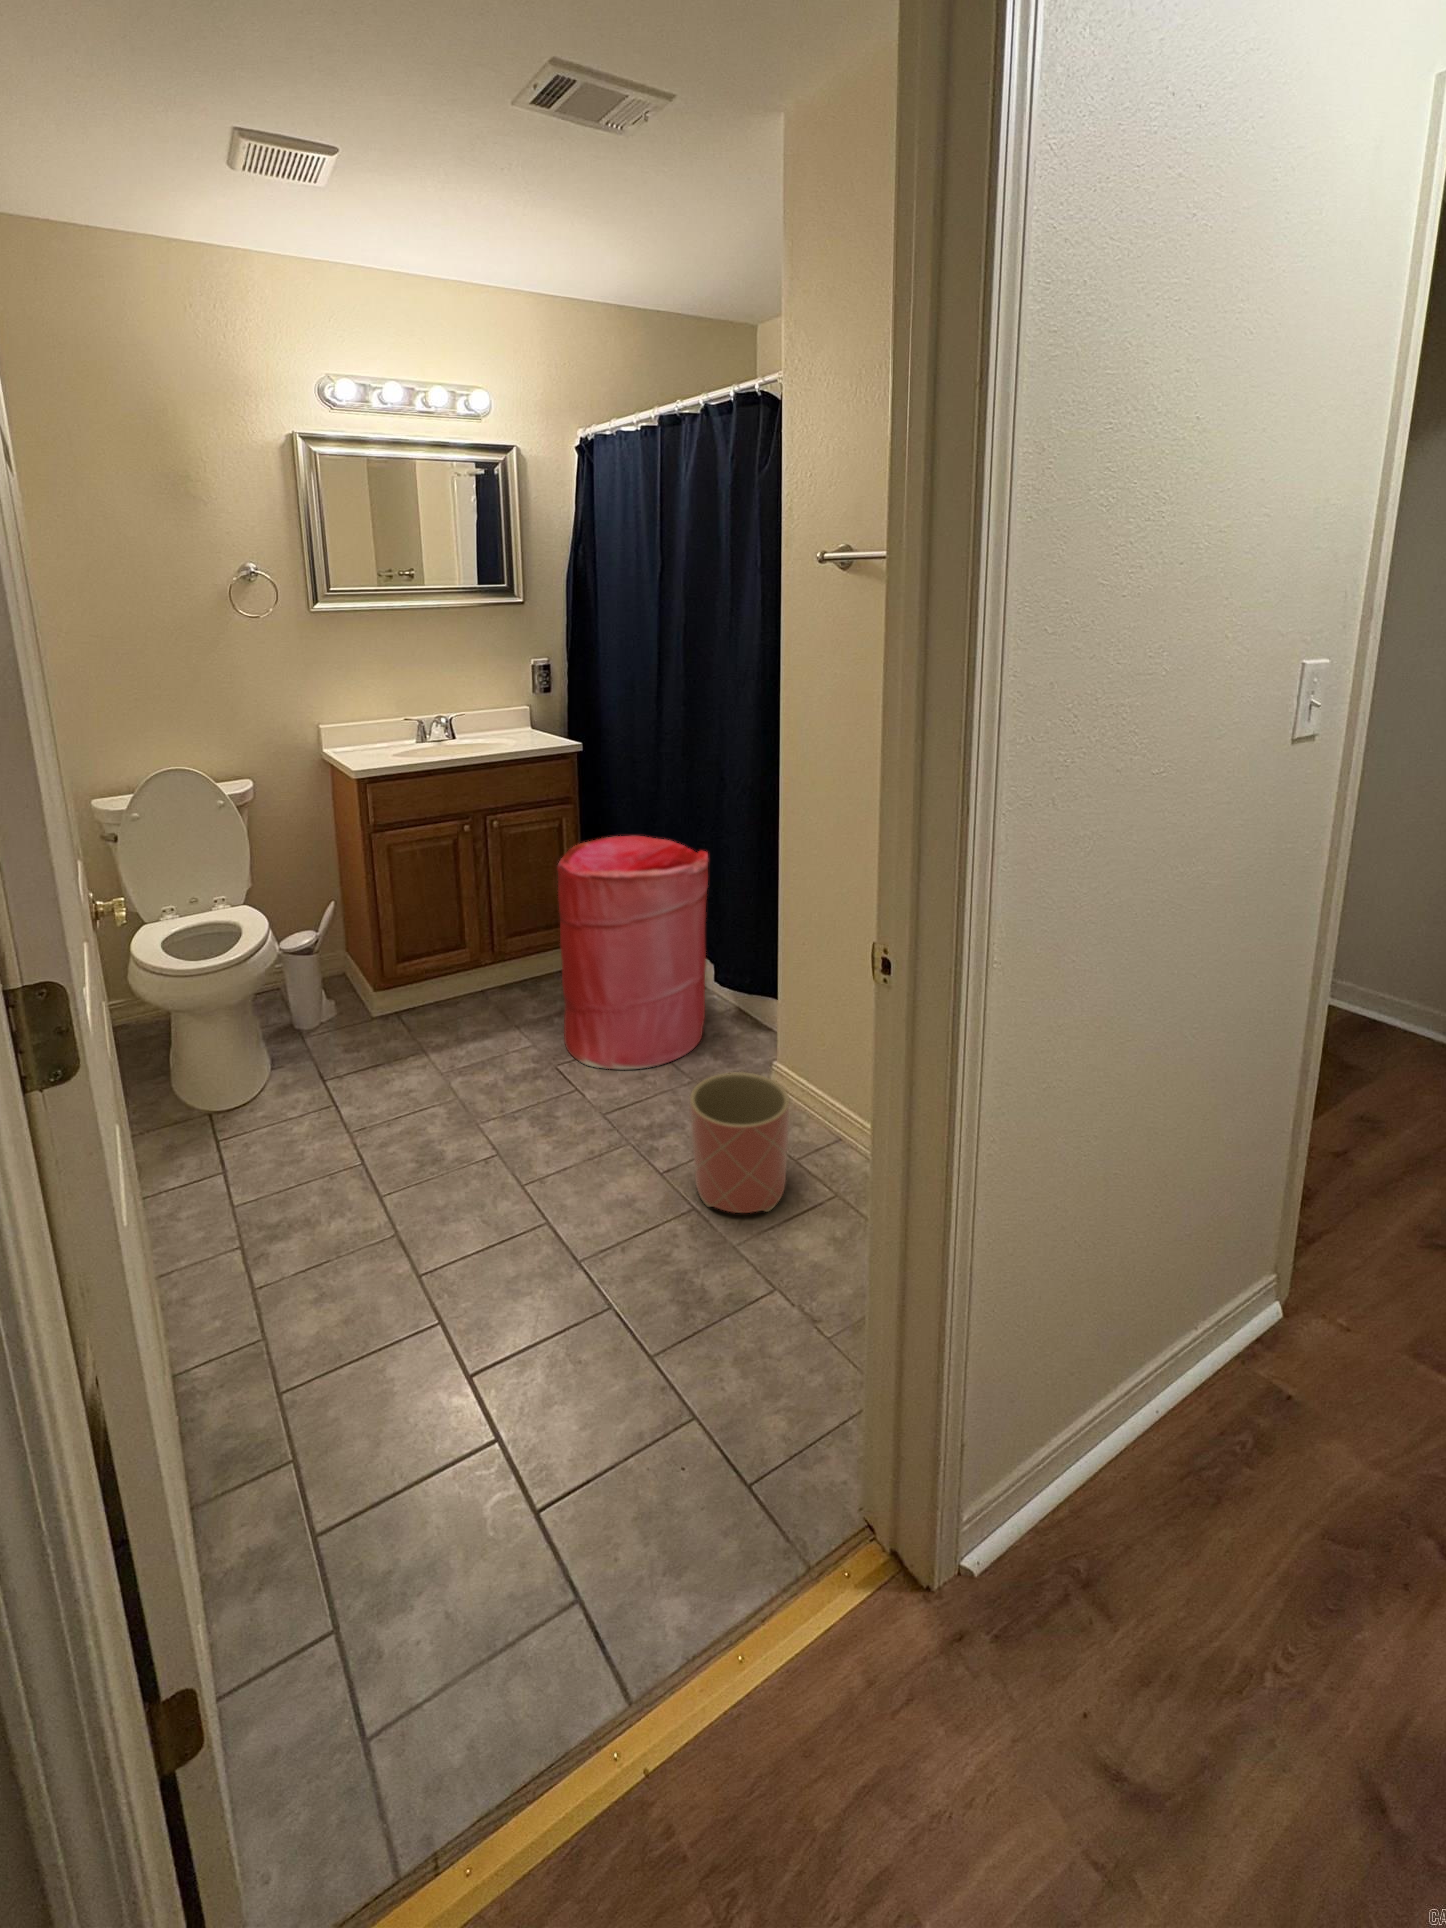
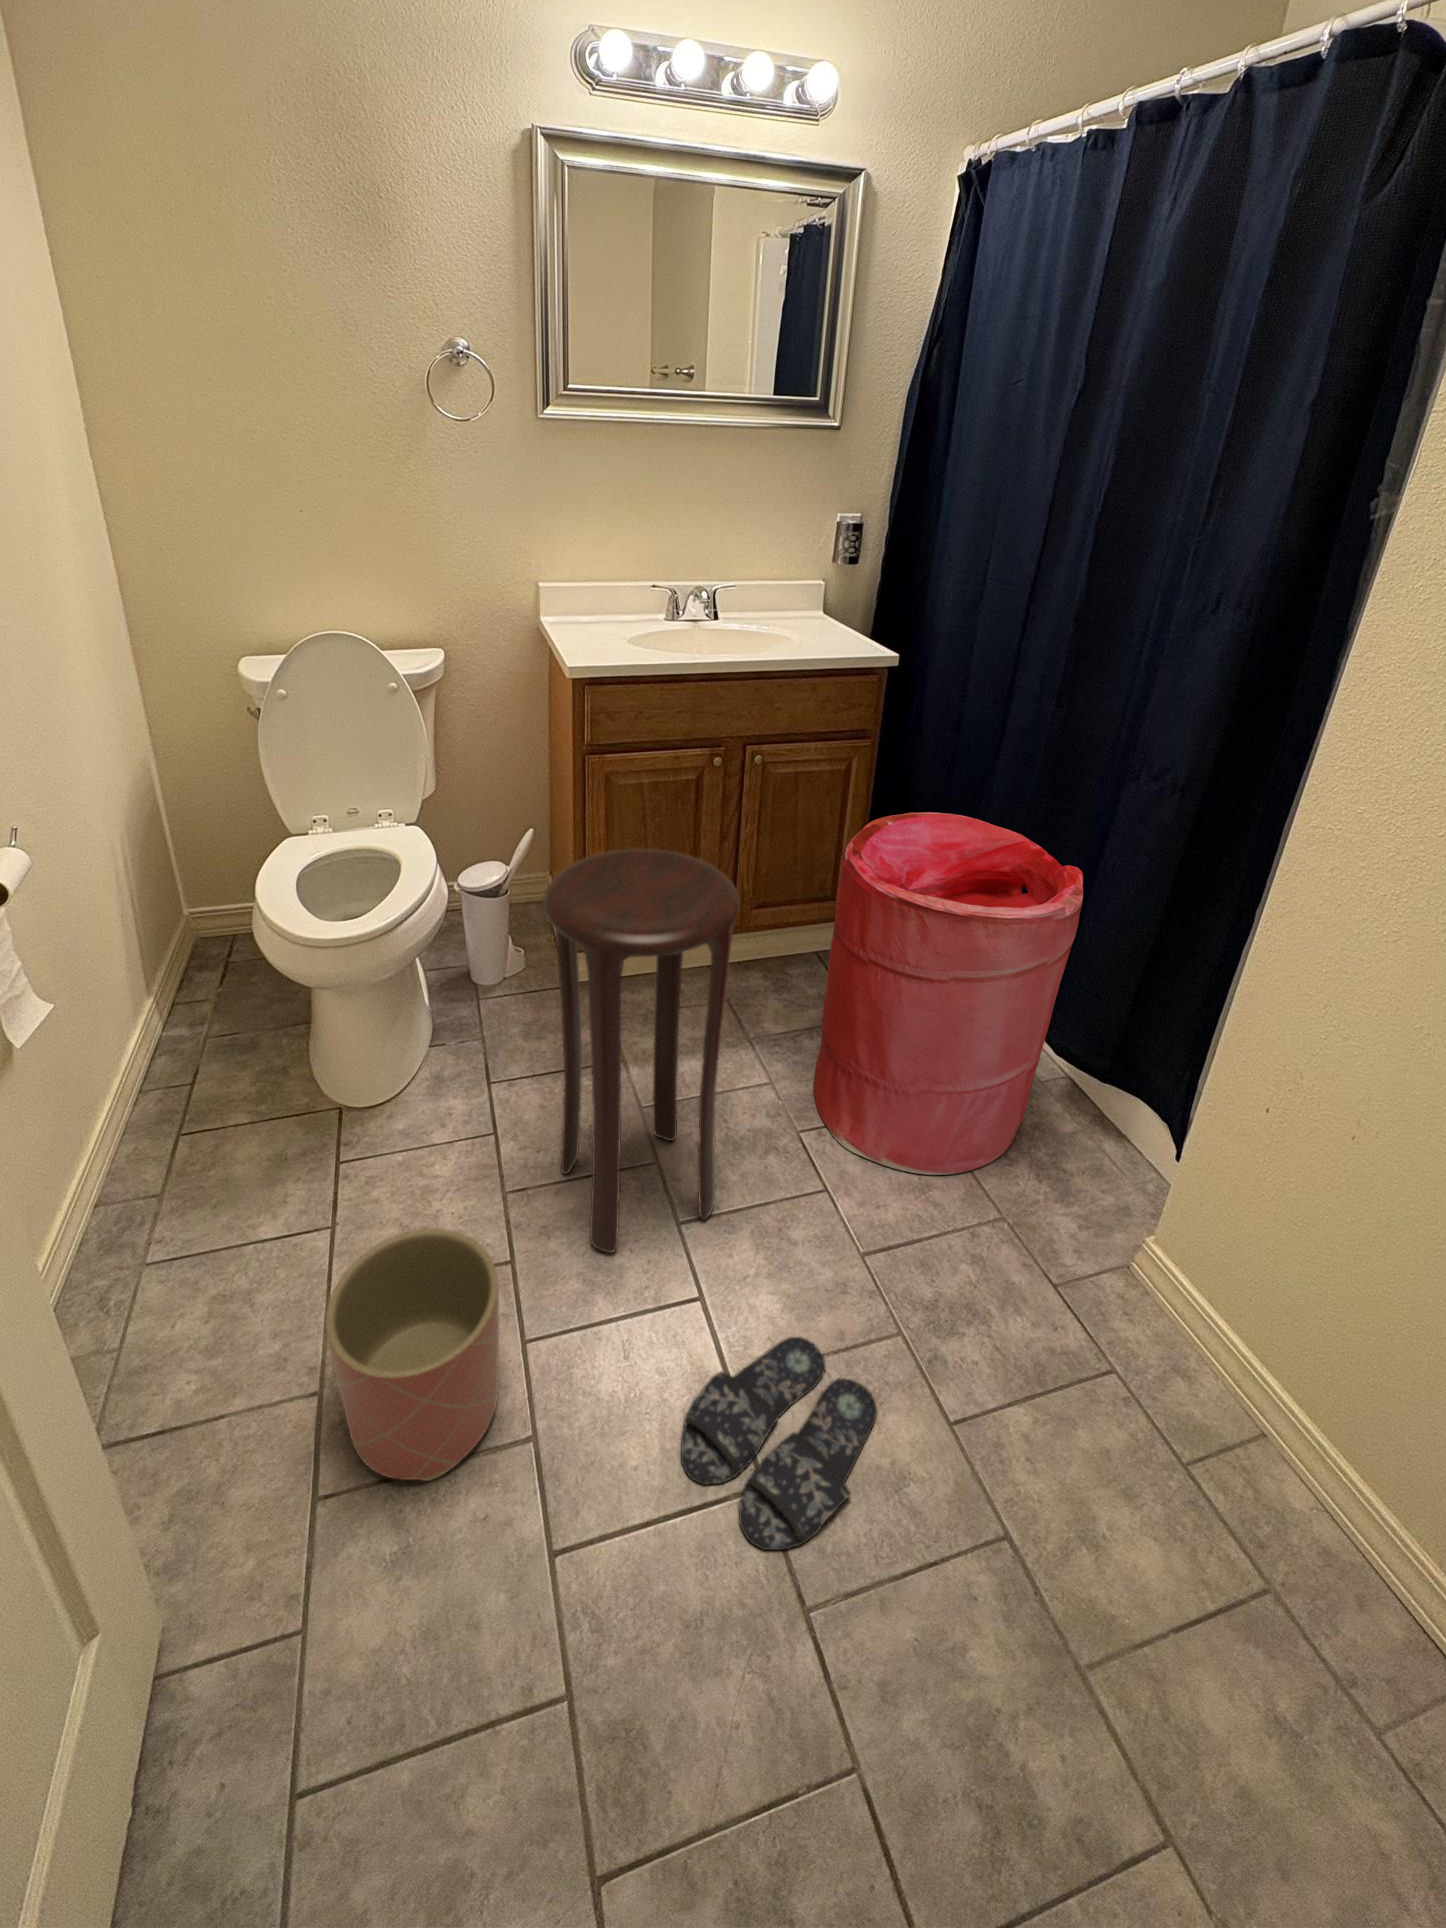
stool: none [362,867,501,1145] -> present [544,849,739,1253]
planter: present [690,1072,789,1213] -> present [326,1229,499,1481]
slippers: none [494,1156,616,1245] -> present [681,1337,877,1550]

